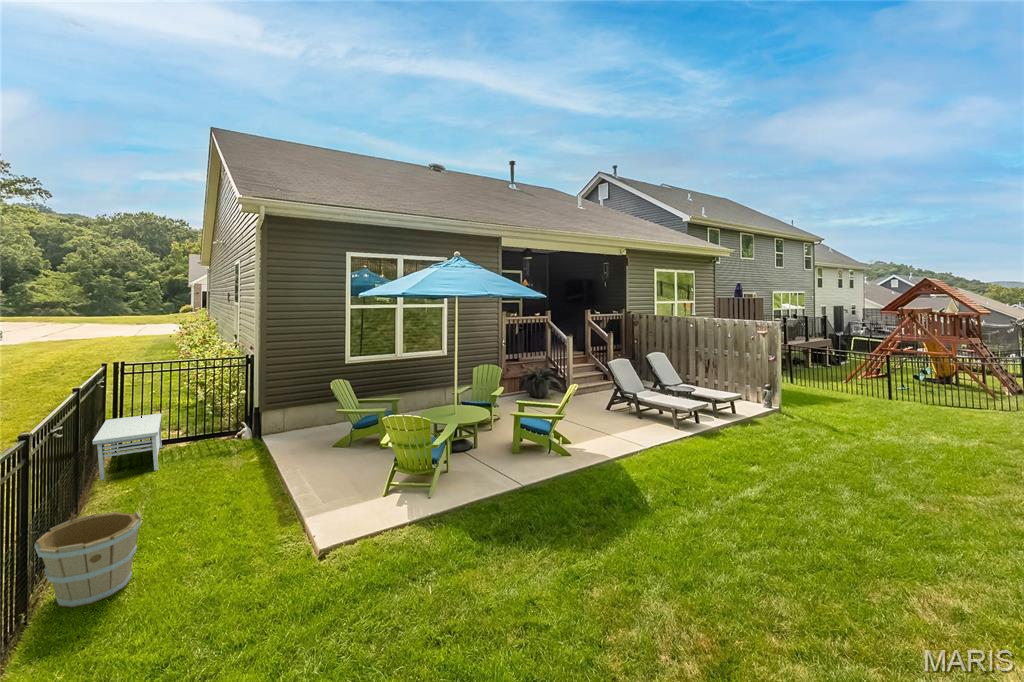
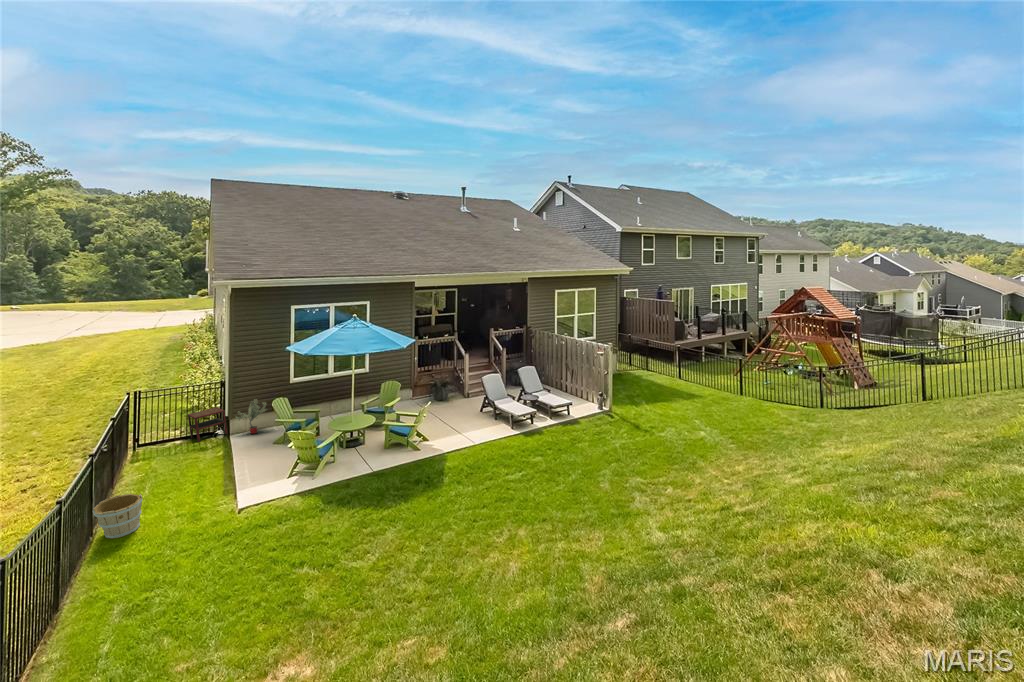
potted tree: none [271,382,319,436] -> present [236,400,266,434]
side table: none [199,396,257,446] -> present [188,407,228,442]
storage bench: present [92,414,162,480] -> none [120,422,165,468]

